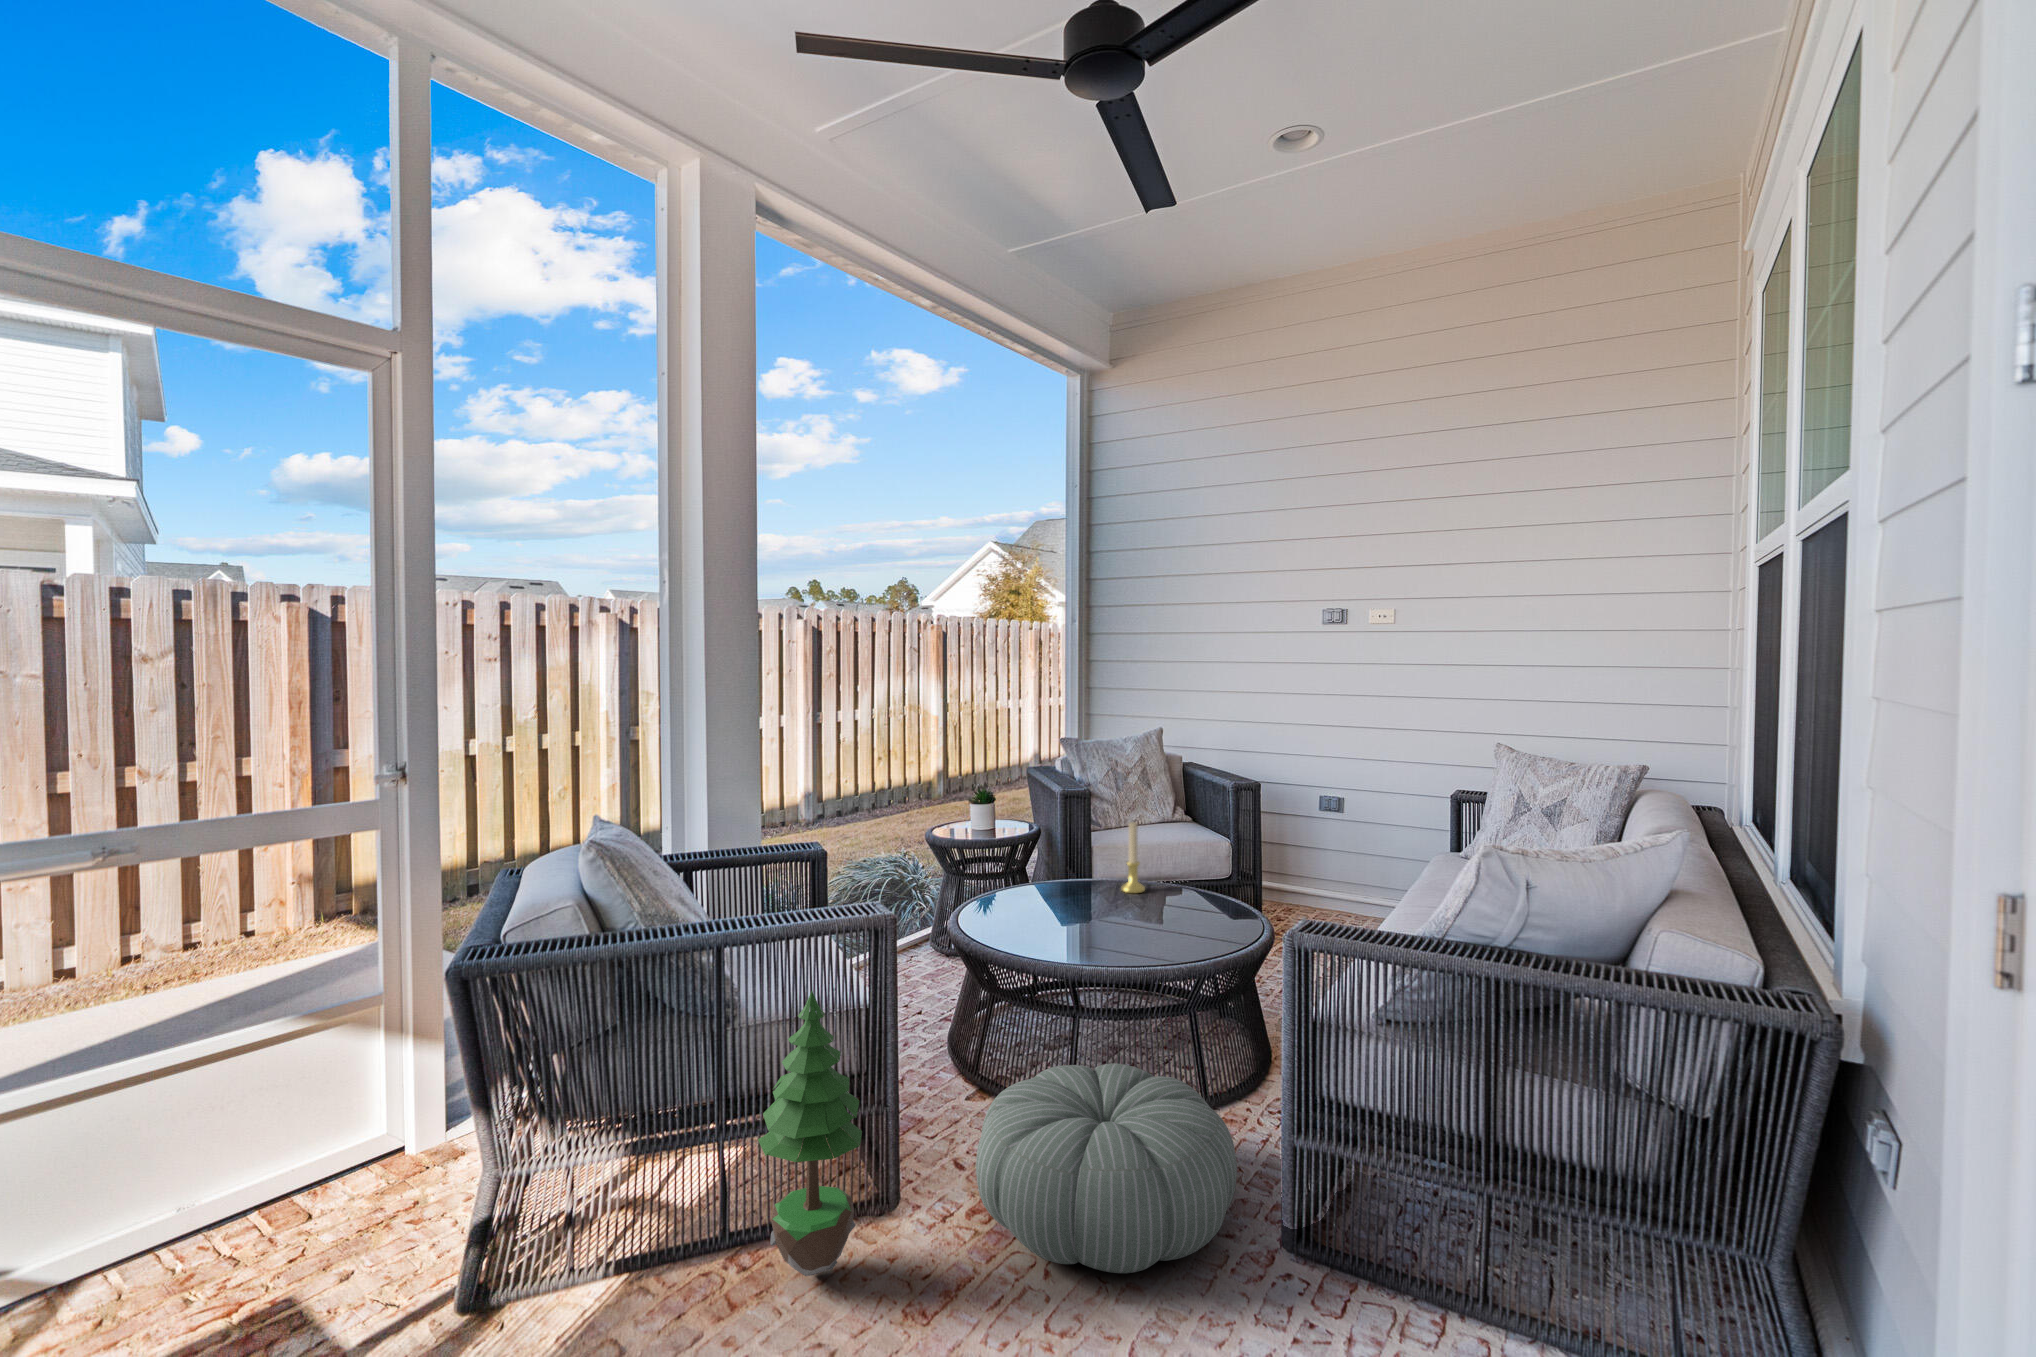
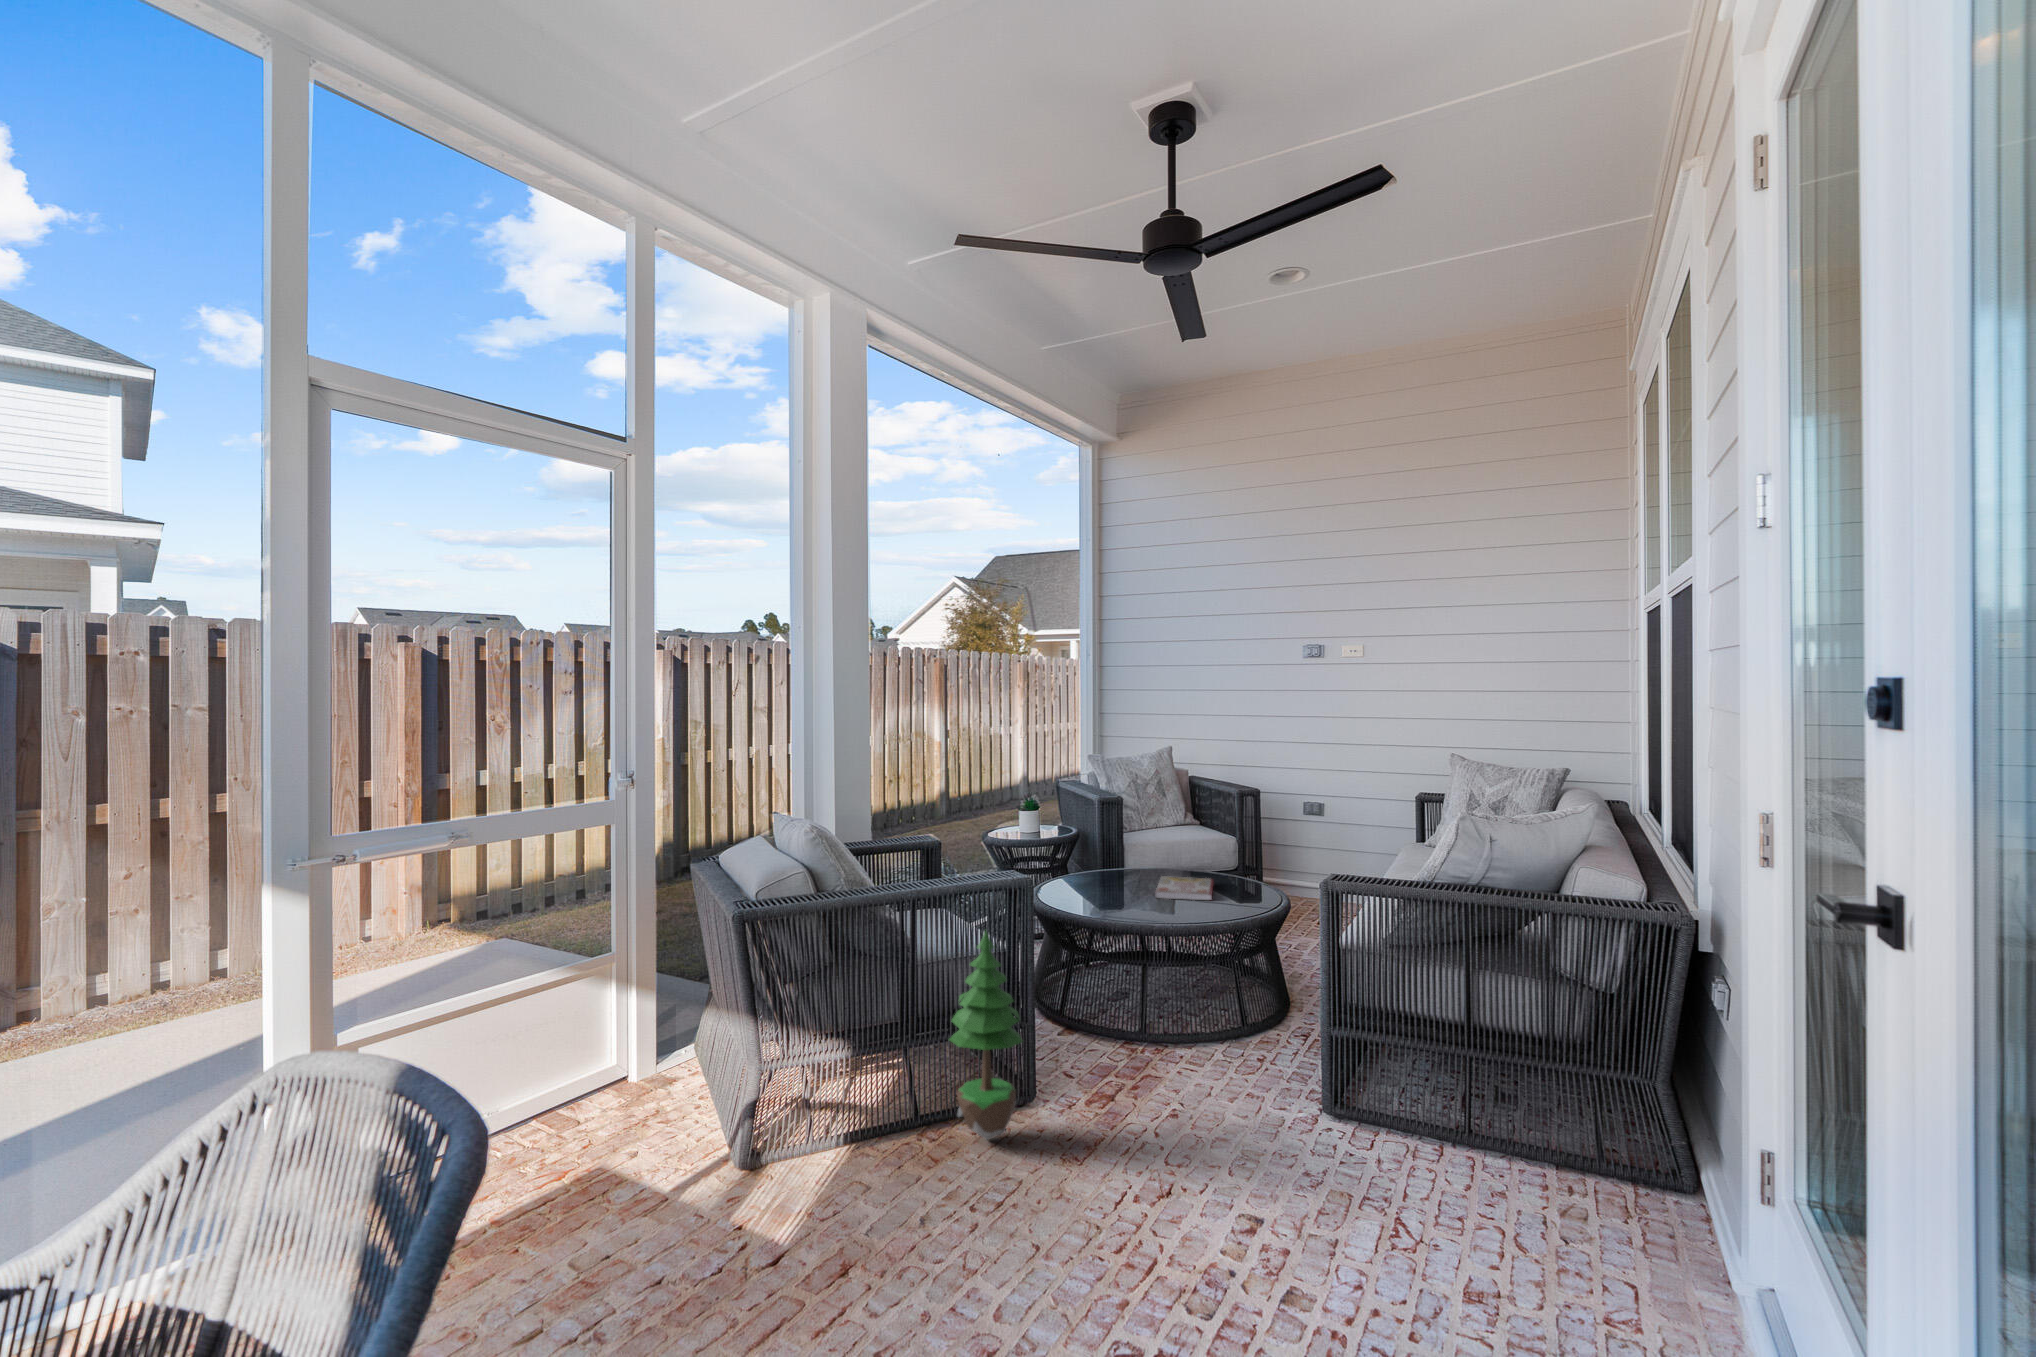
candle holder: present [1121,822,1145,893] -> none [1160,818,1180,877]
book: none [1101,893,1182,931] -> present [1156,876,1214,900]
pouf: present [976,1063,1237,1273] -> none [1091,994,1286,1130]

